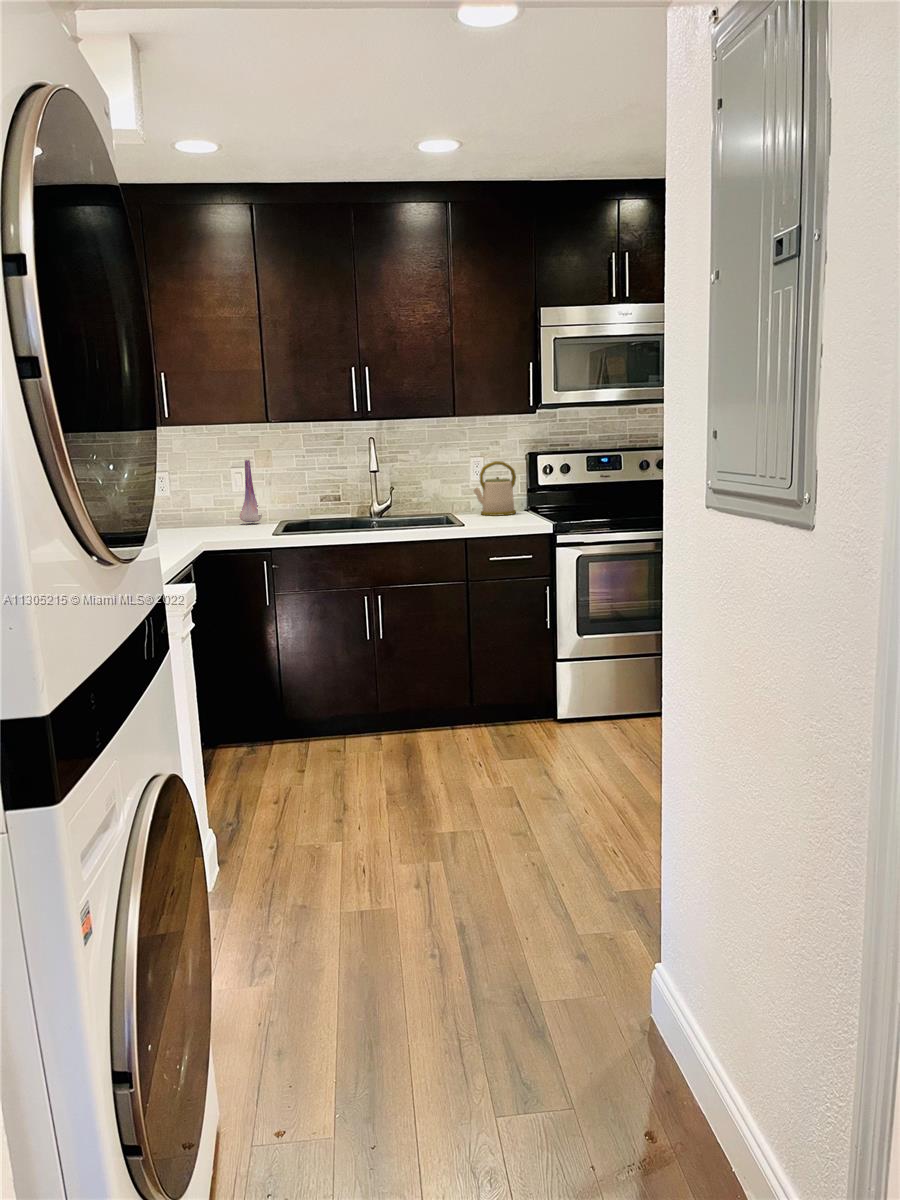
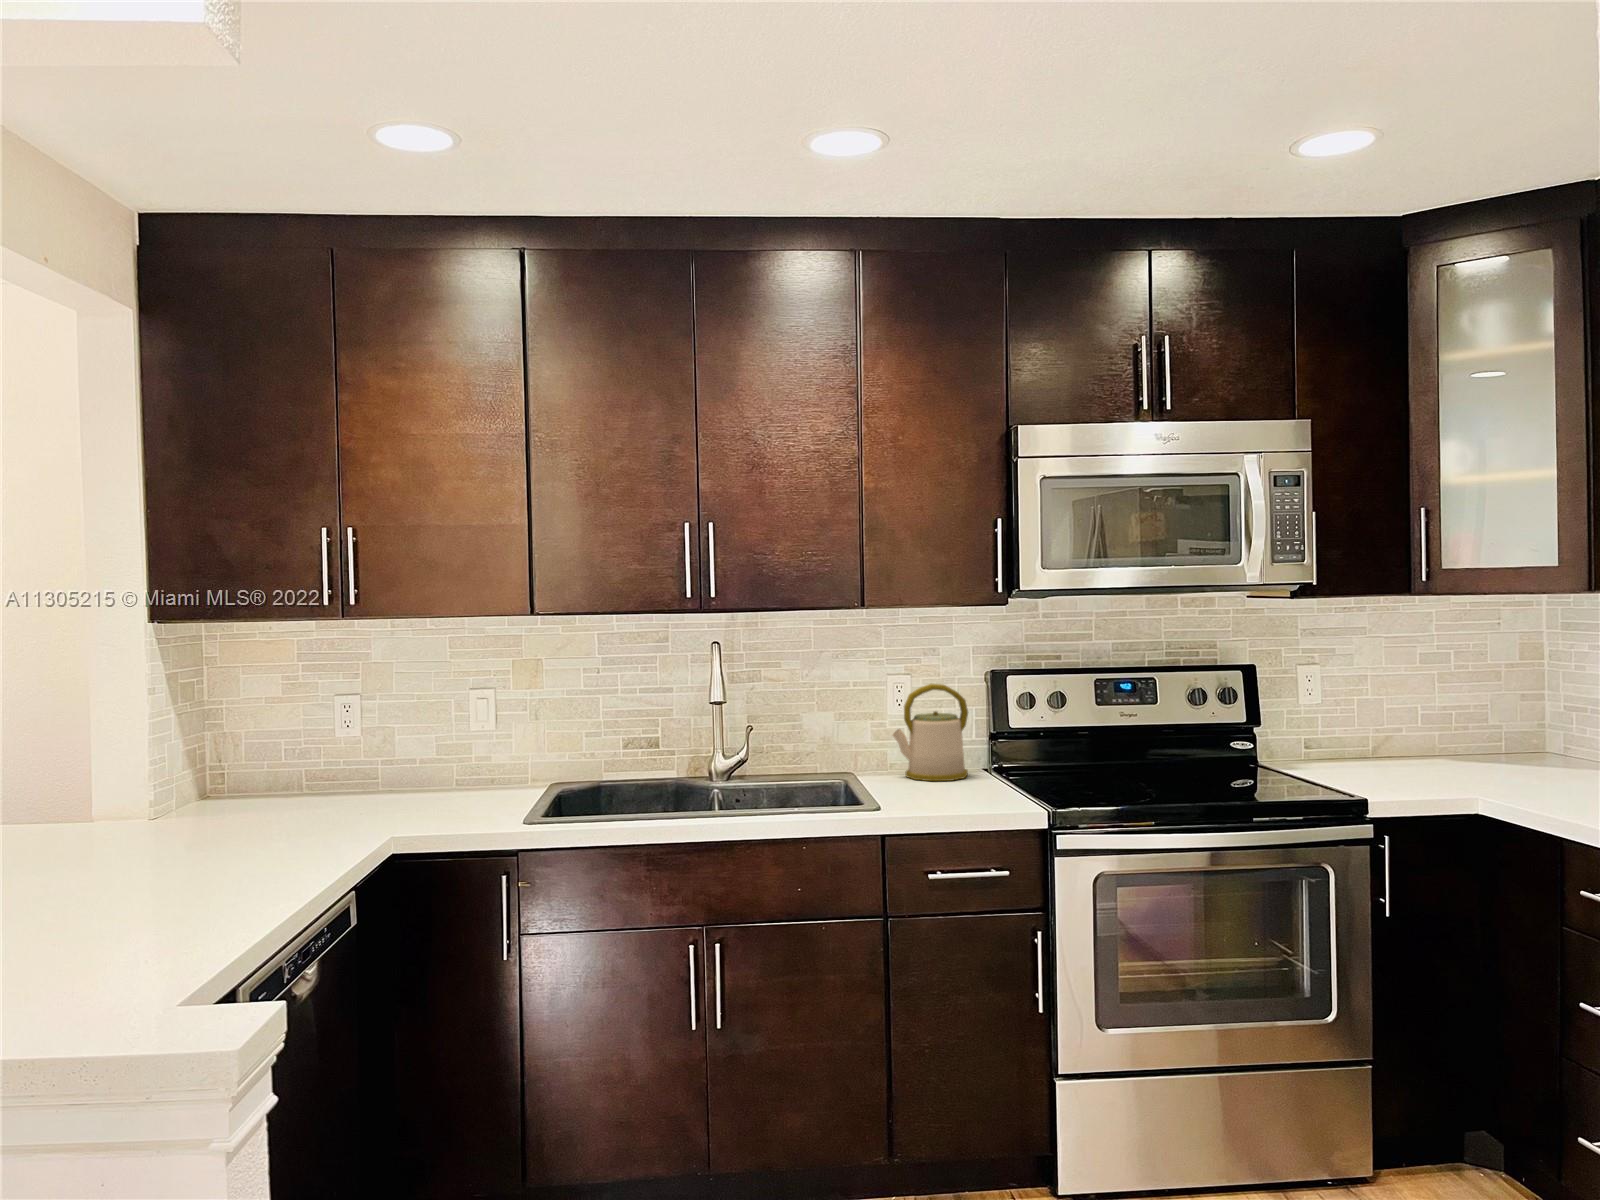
vase: present [240,460,262,522] -> none [477,674,520,787]

